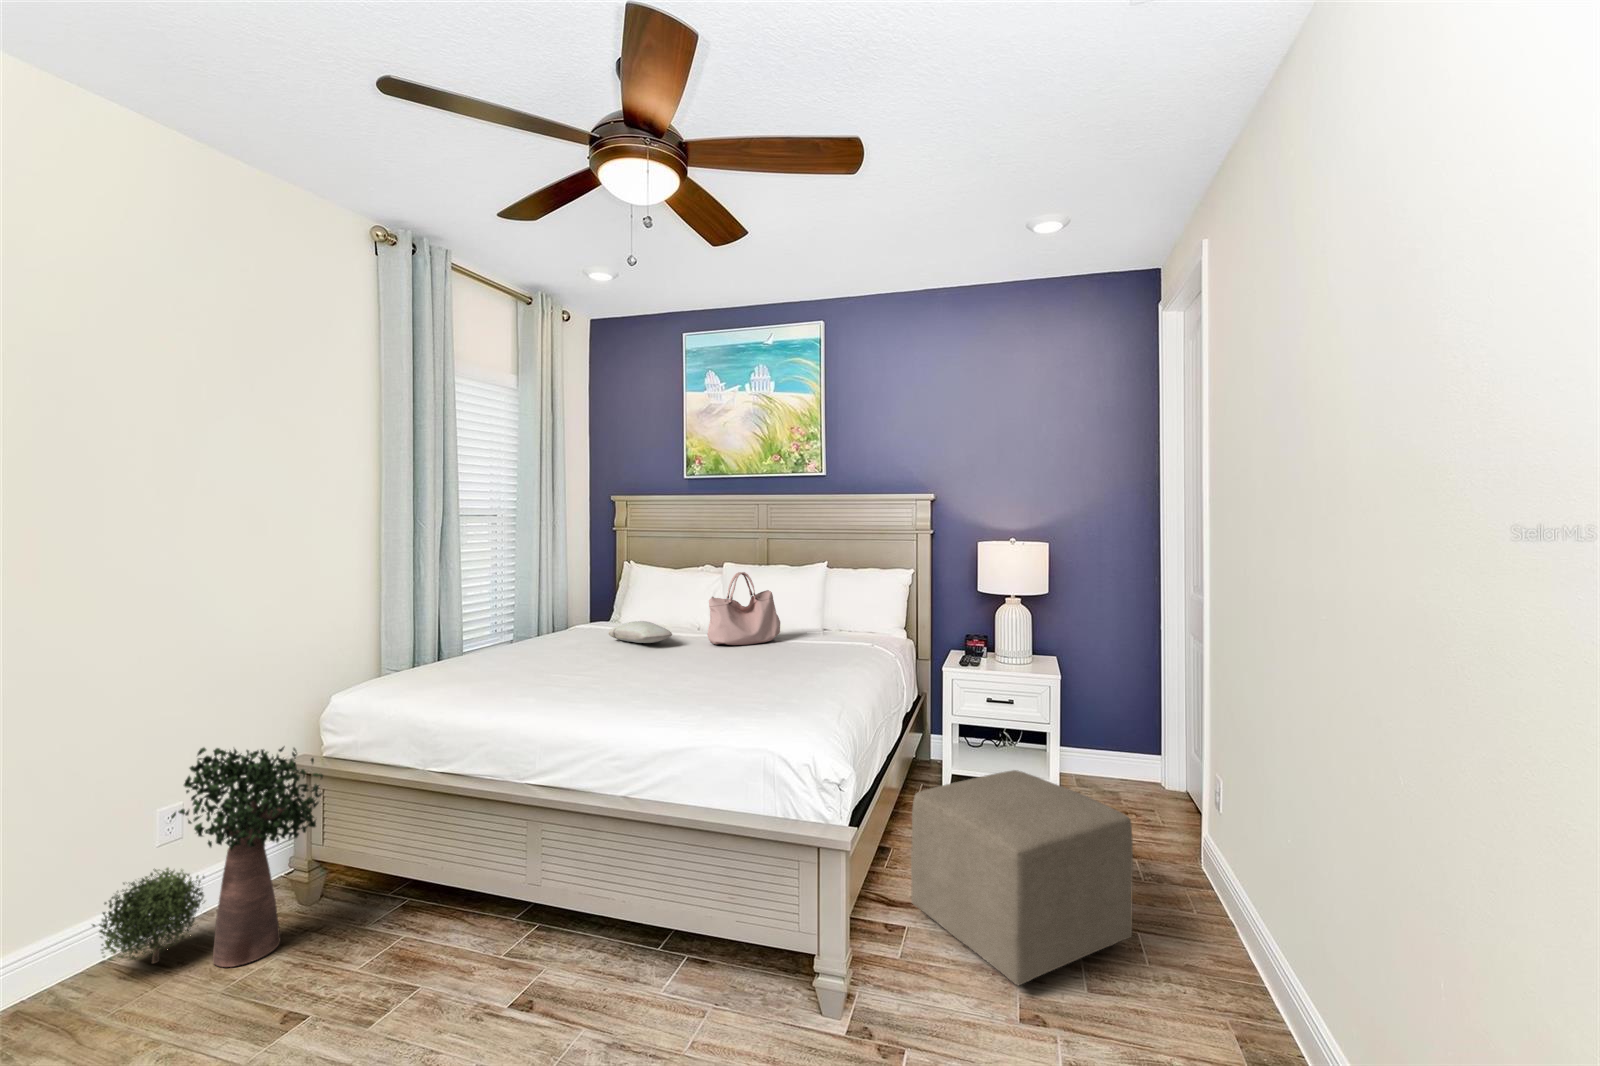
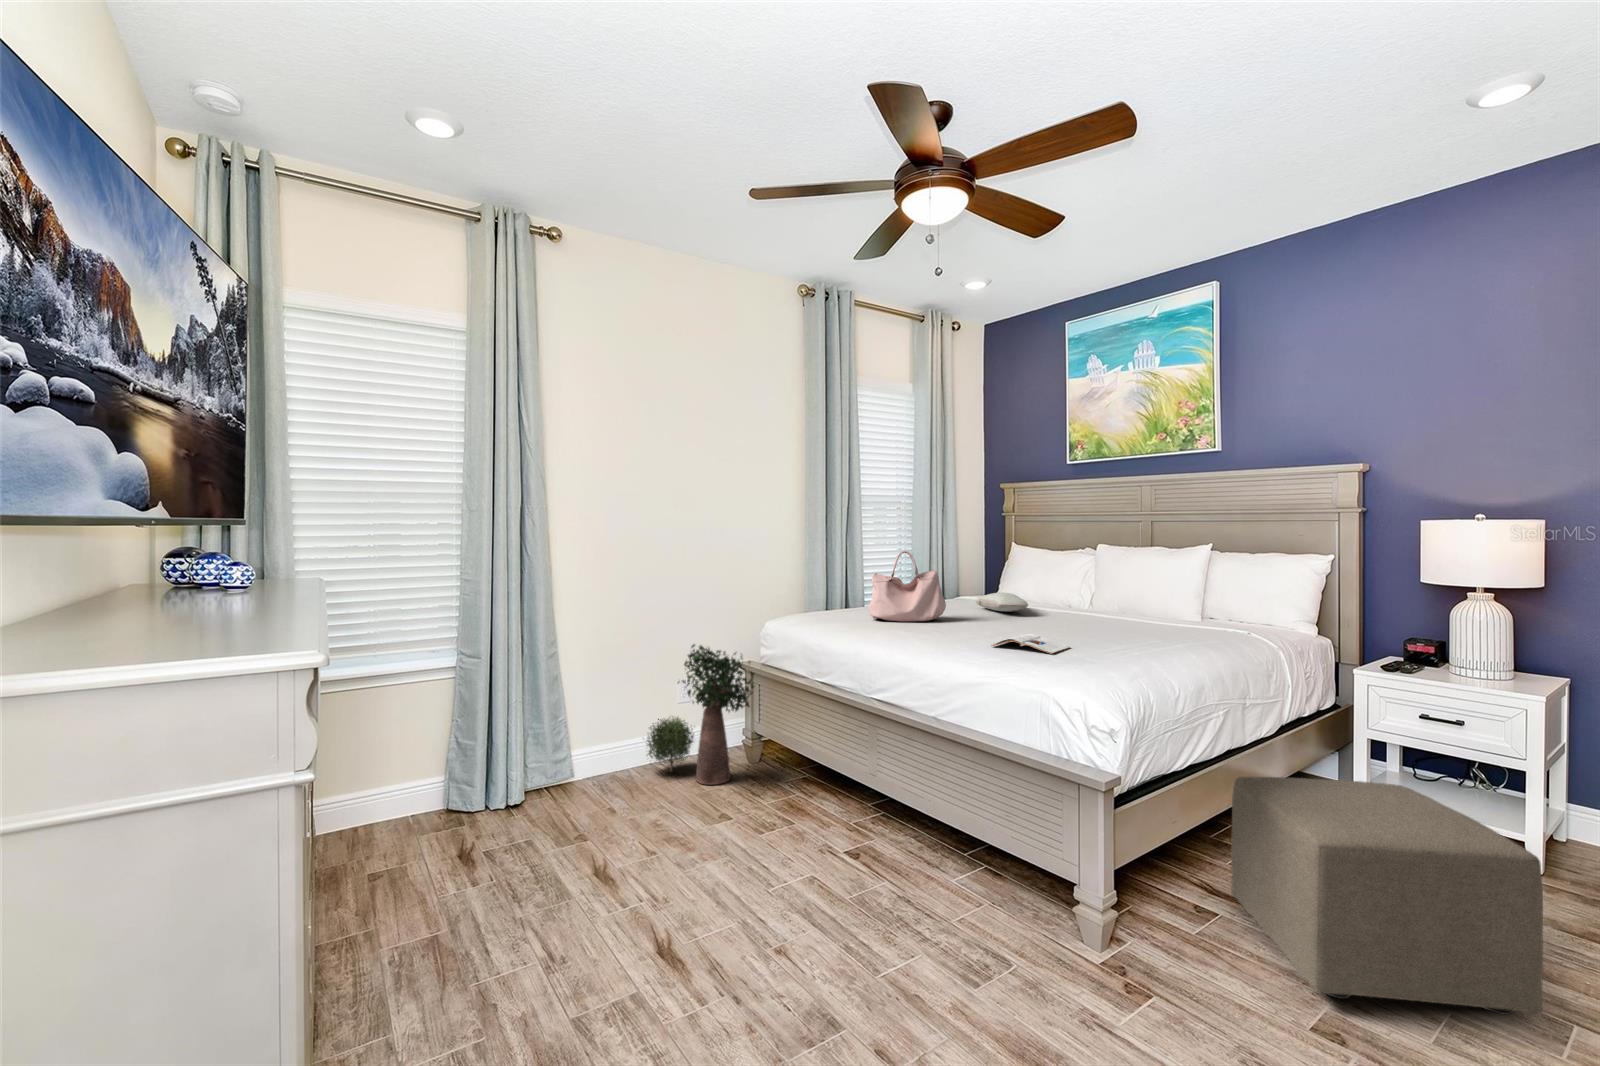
handbag: present [707,572,780,645] -> present [869,551,946,622]
magazine: none [675,675,754,698] -> present [991,634,1070,654]

